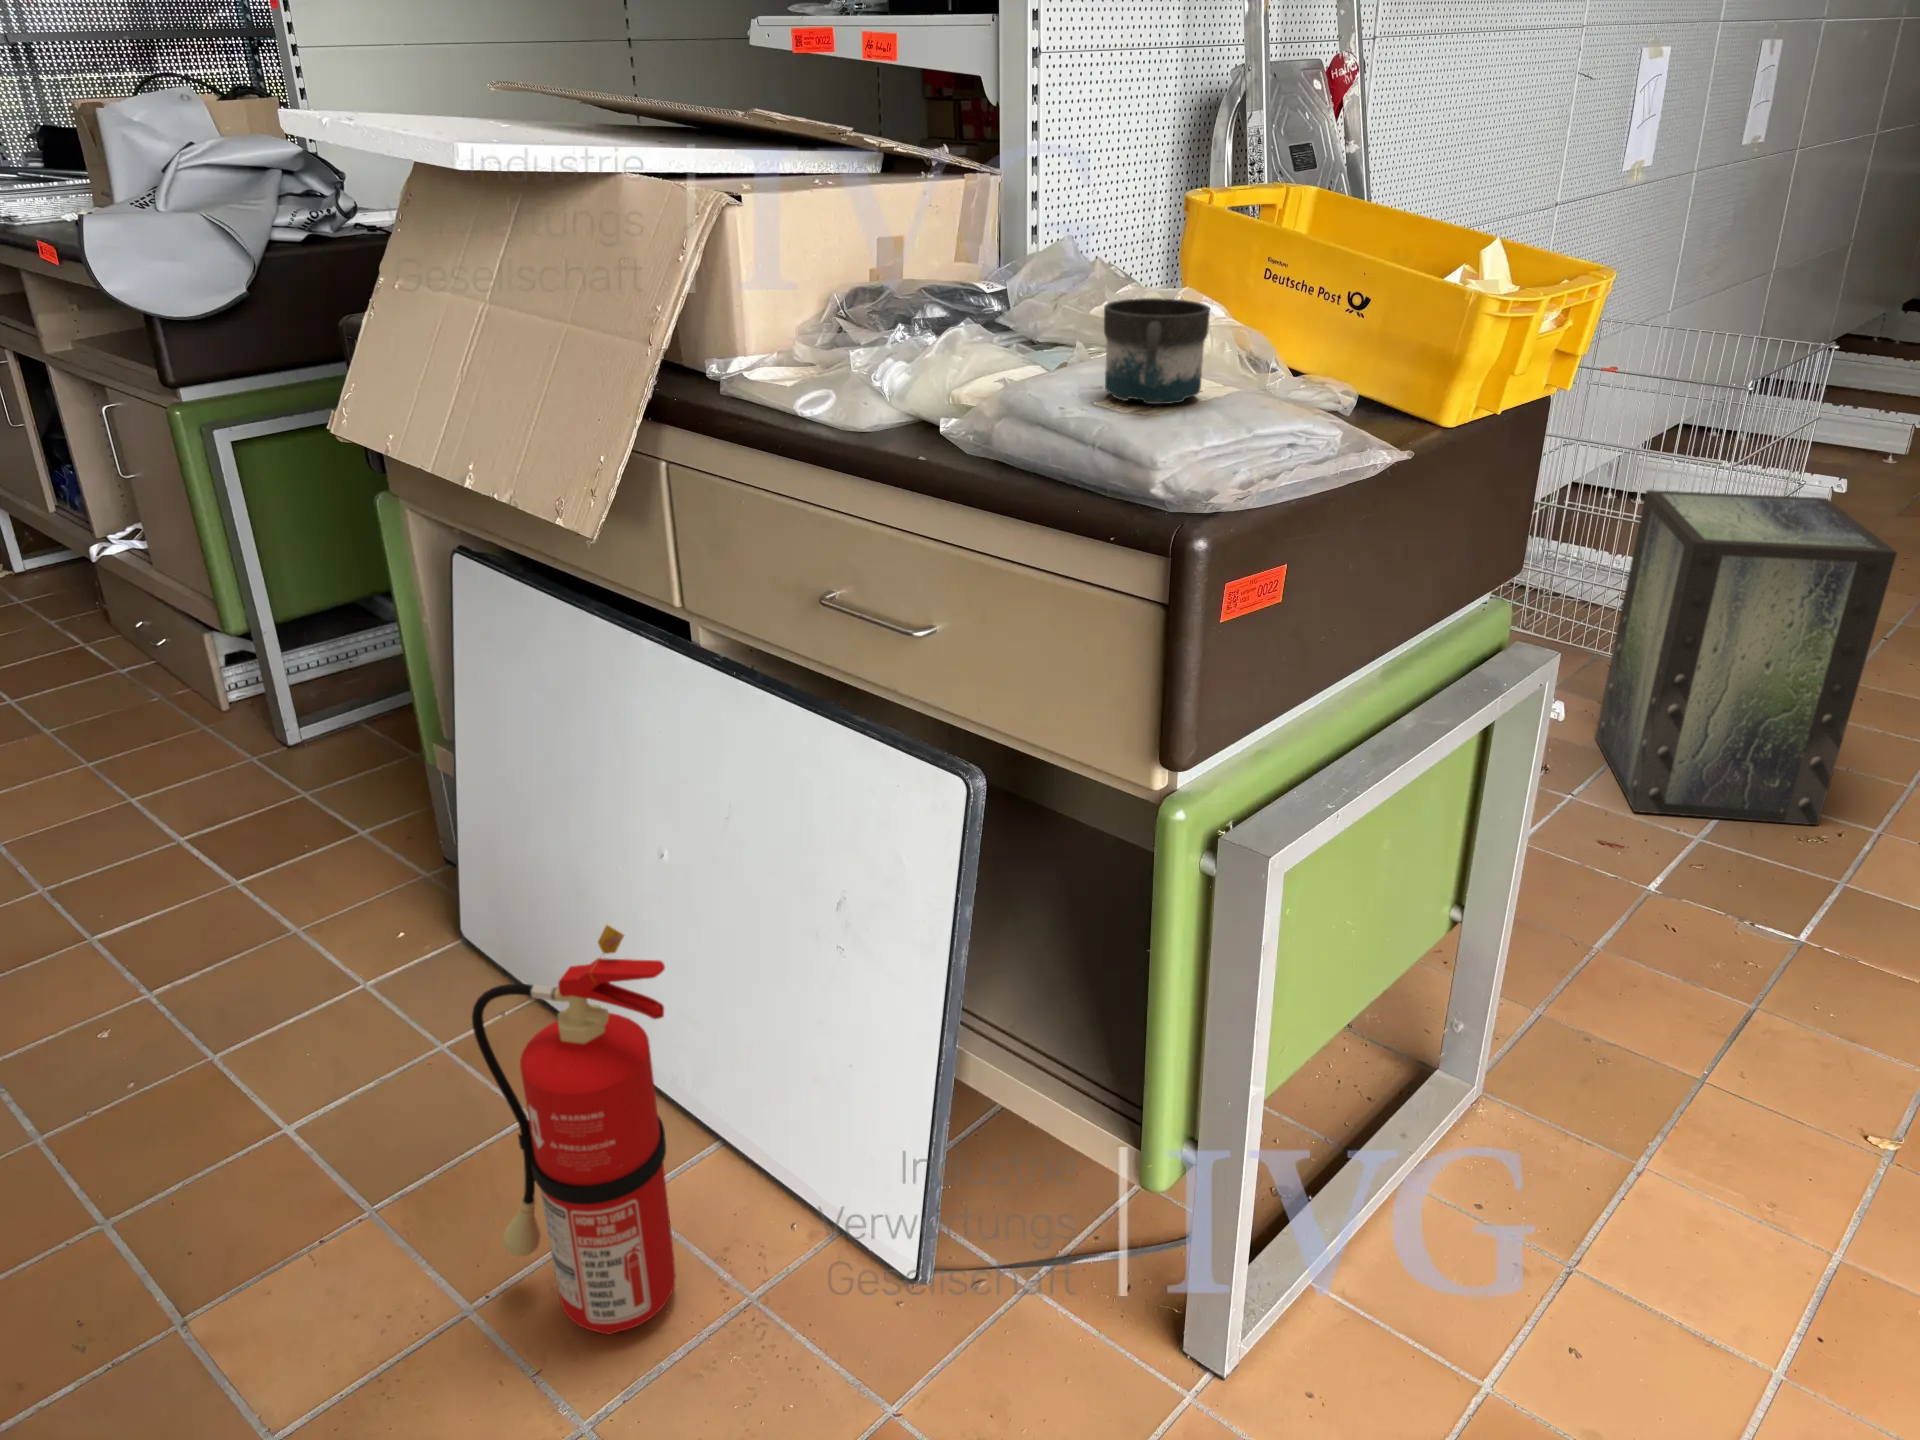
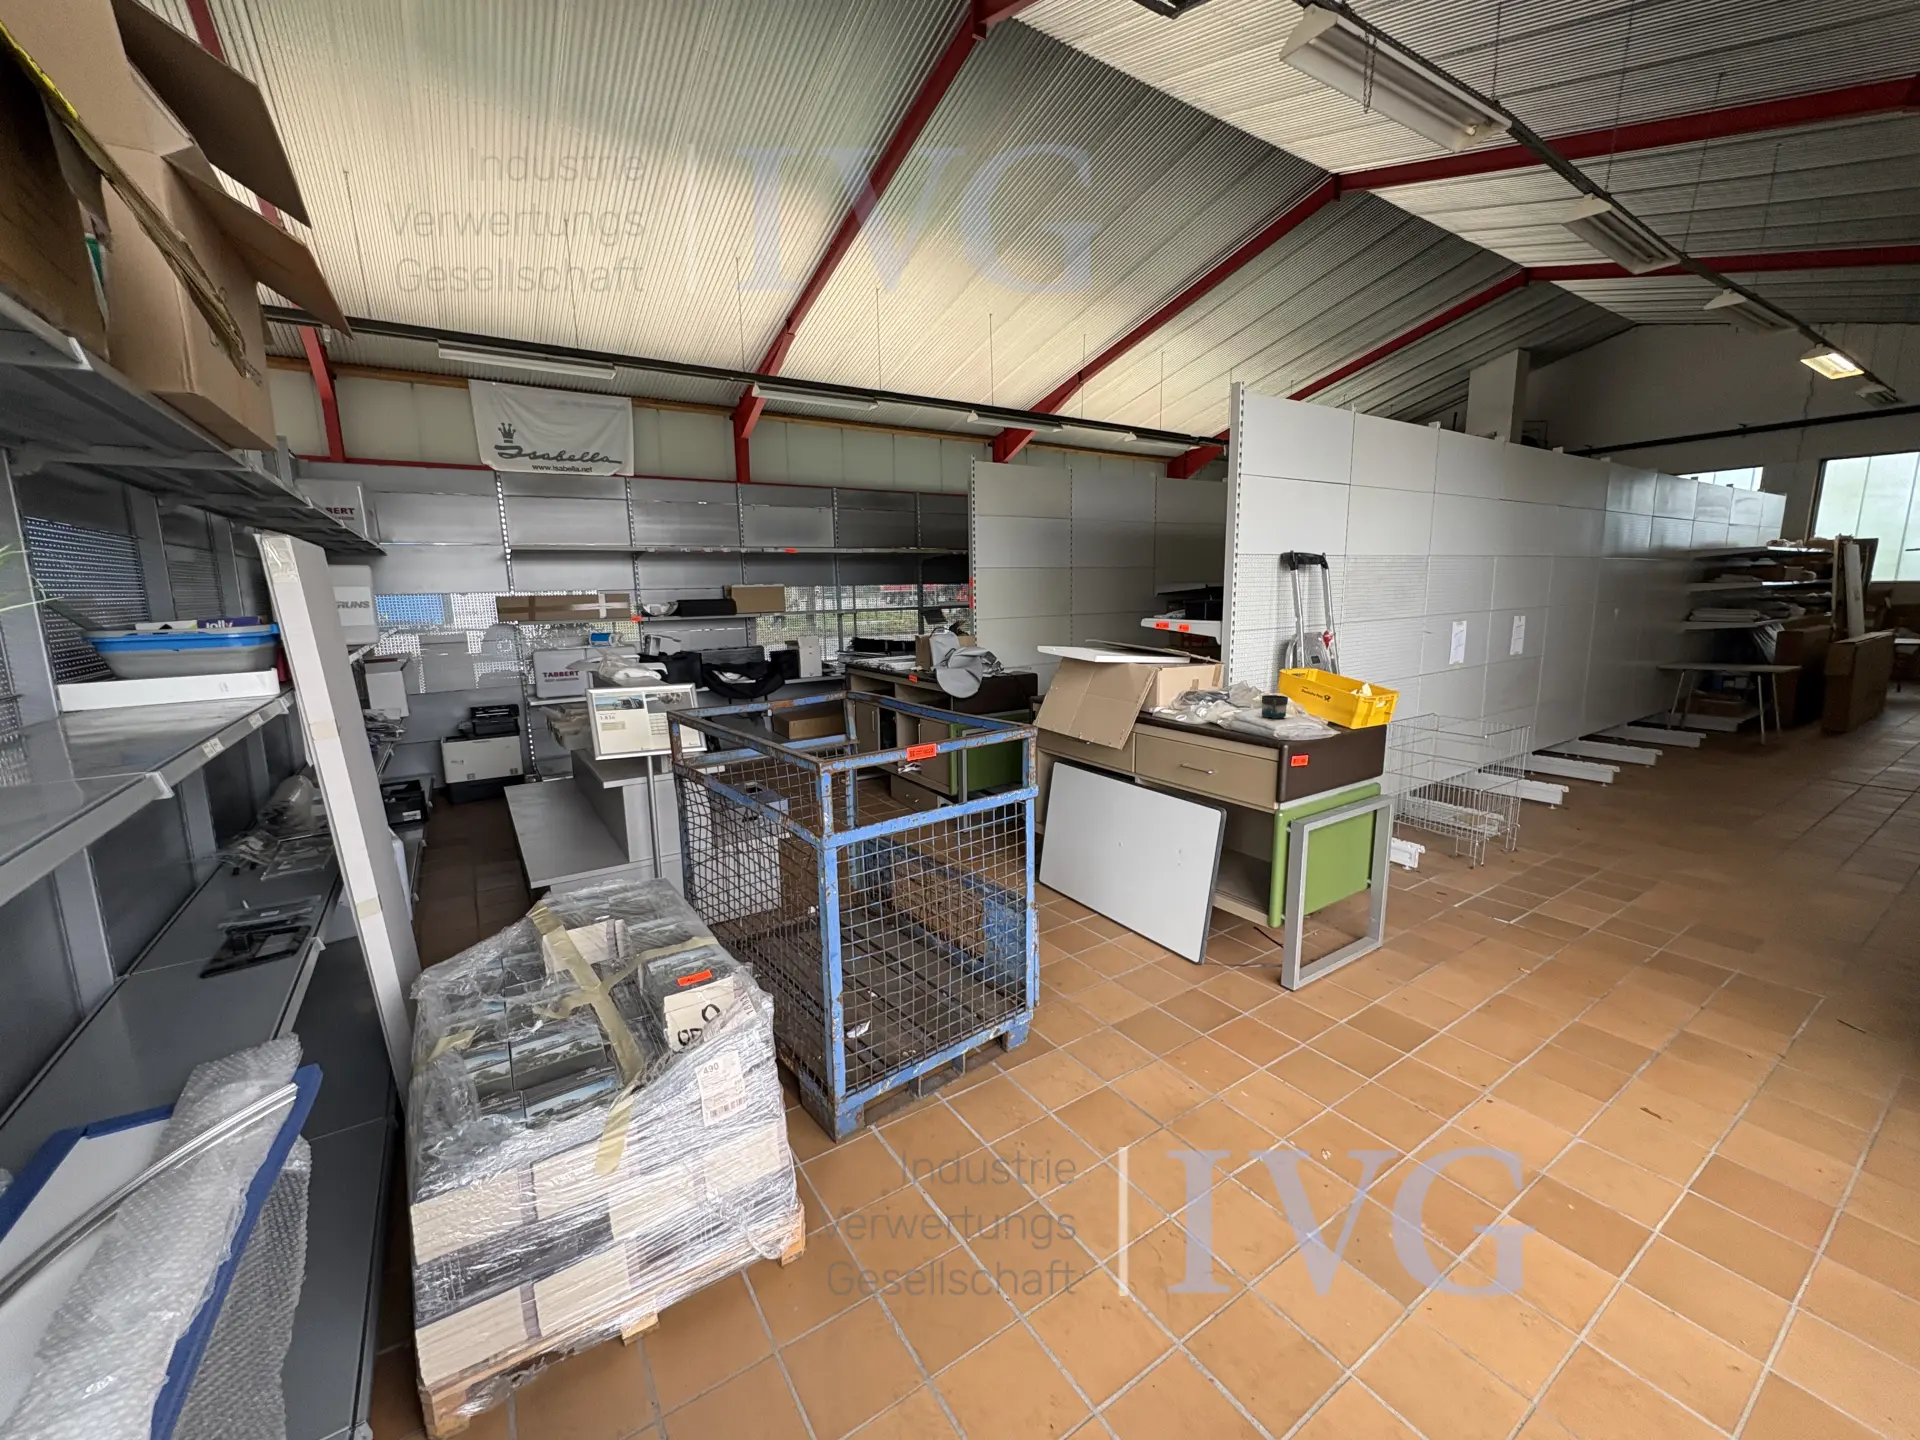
storage box: present [1595,490,1897,825] -> none [1439,772,1541,896]
fire extinguisher: present [472,925,676,1335] -> none [1081,841,1141,965]

